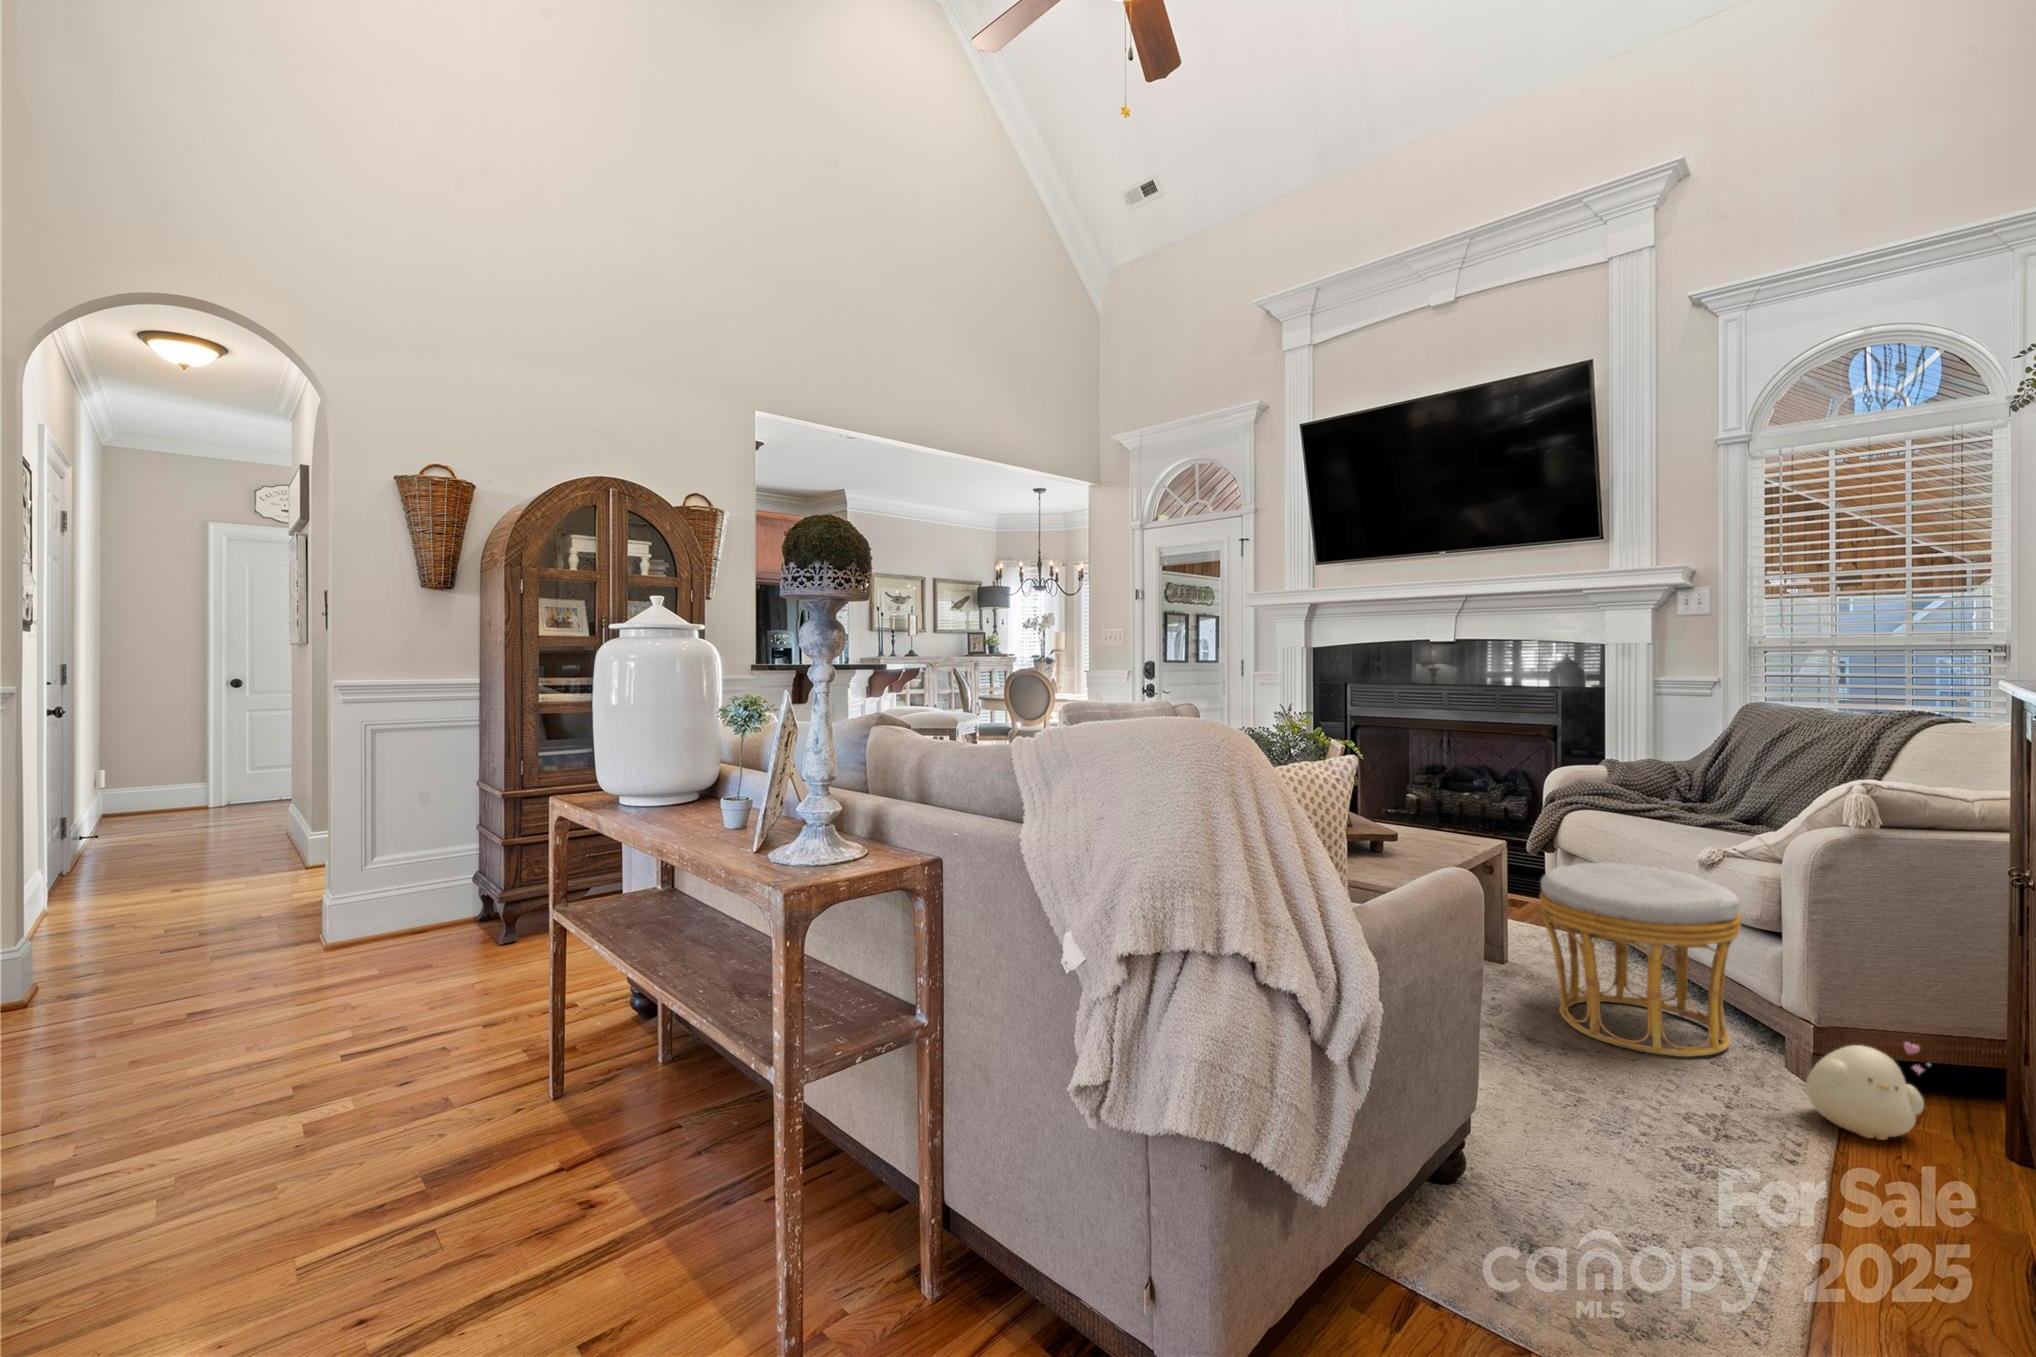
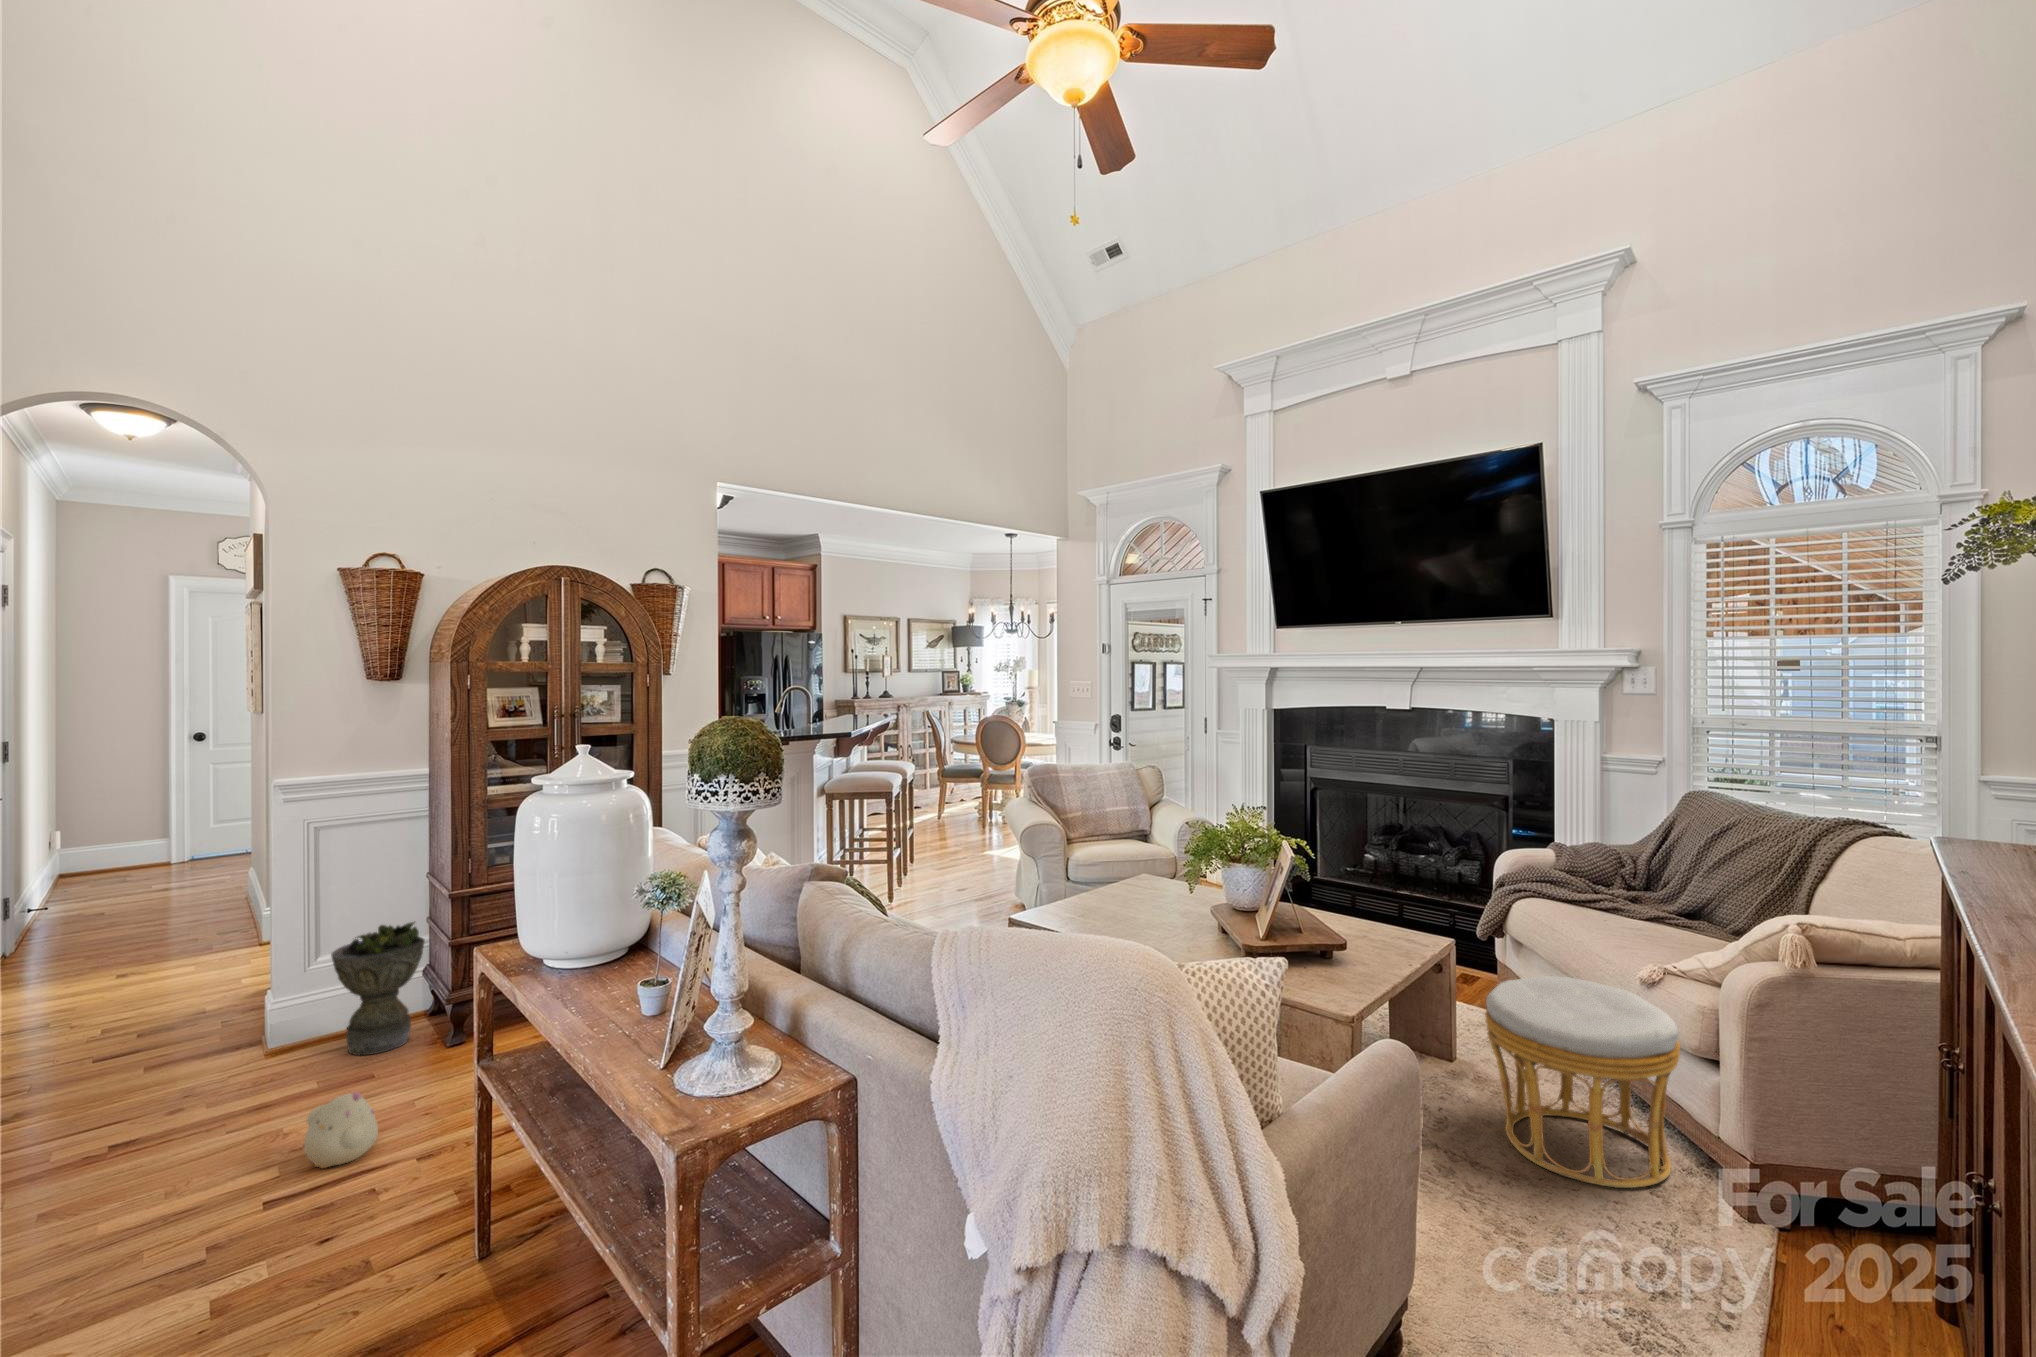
planter: none [390,821,479,948] -> present [331,922,425,1055]
plush toy: present [1806,1042,1930,1140] -> present [304,1092,378,1168]

